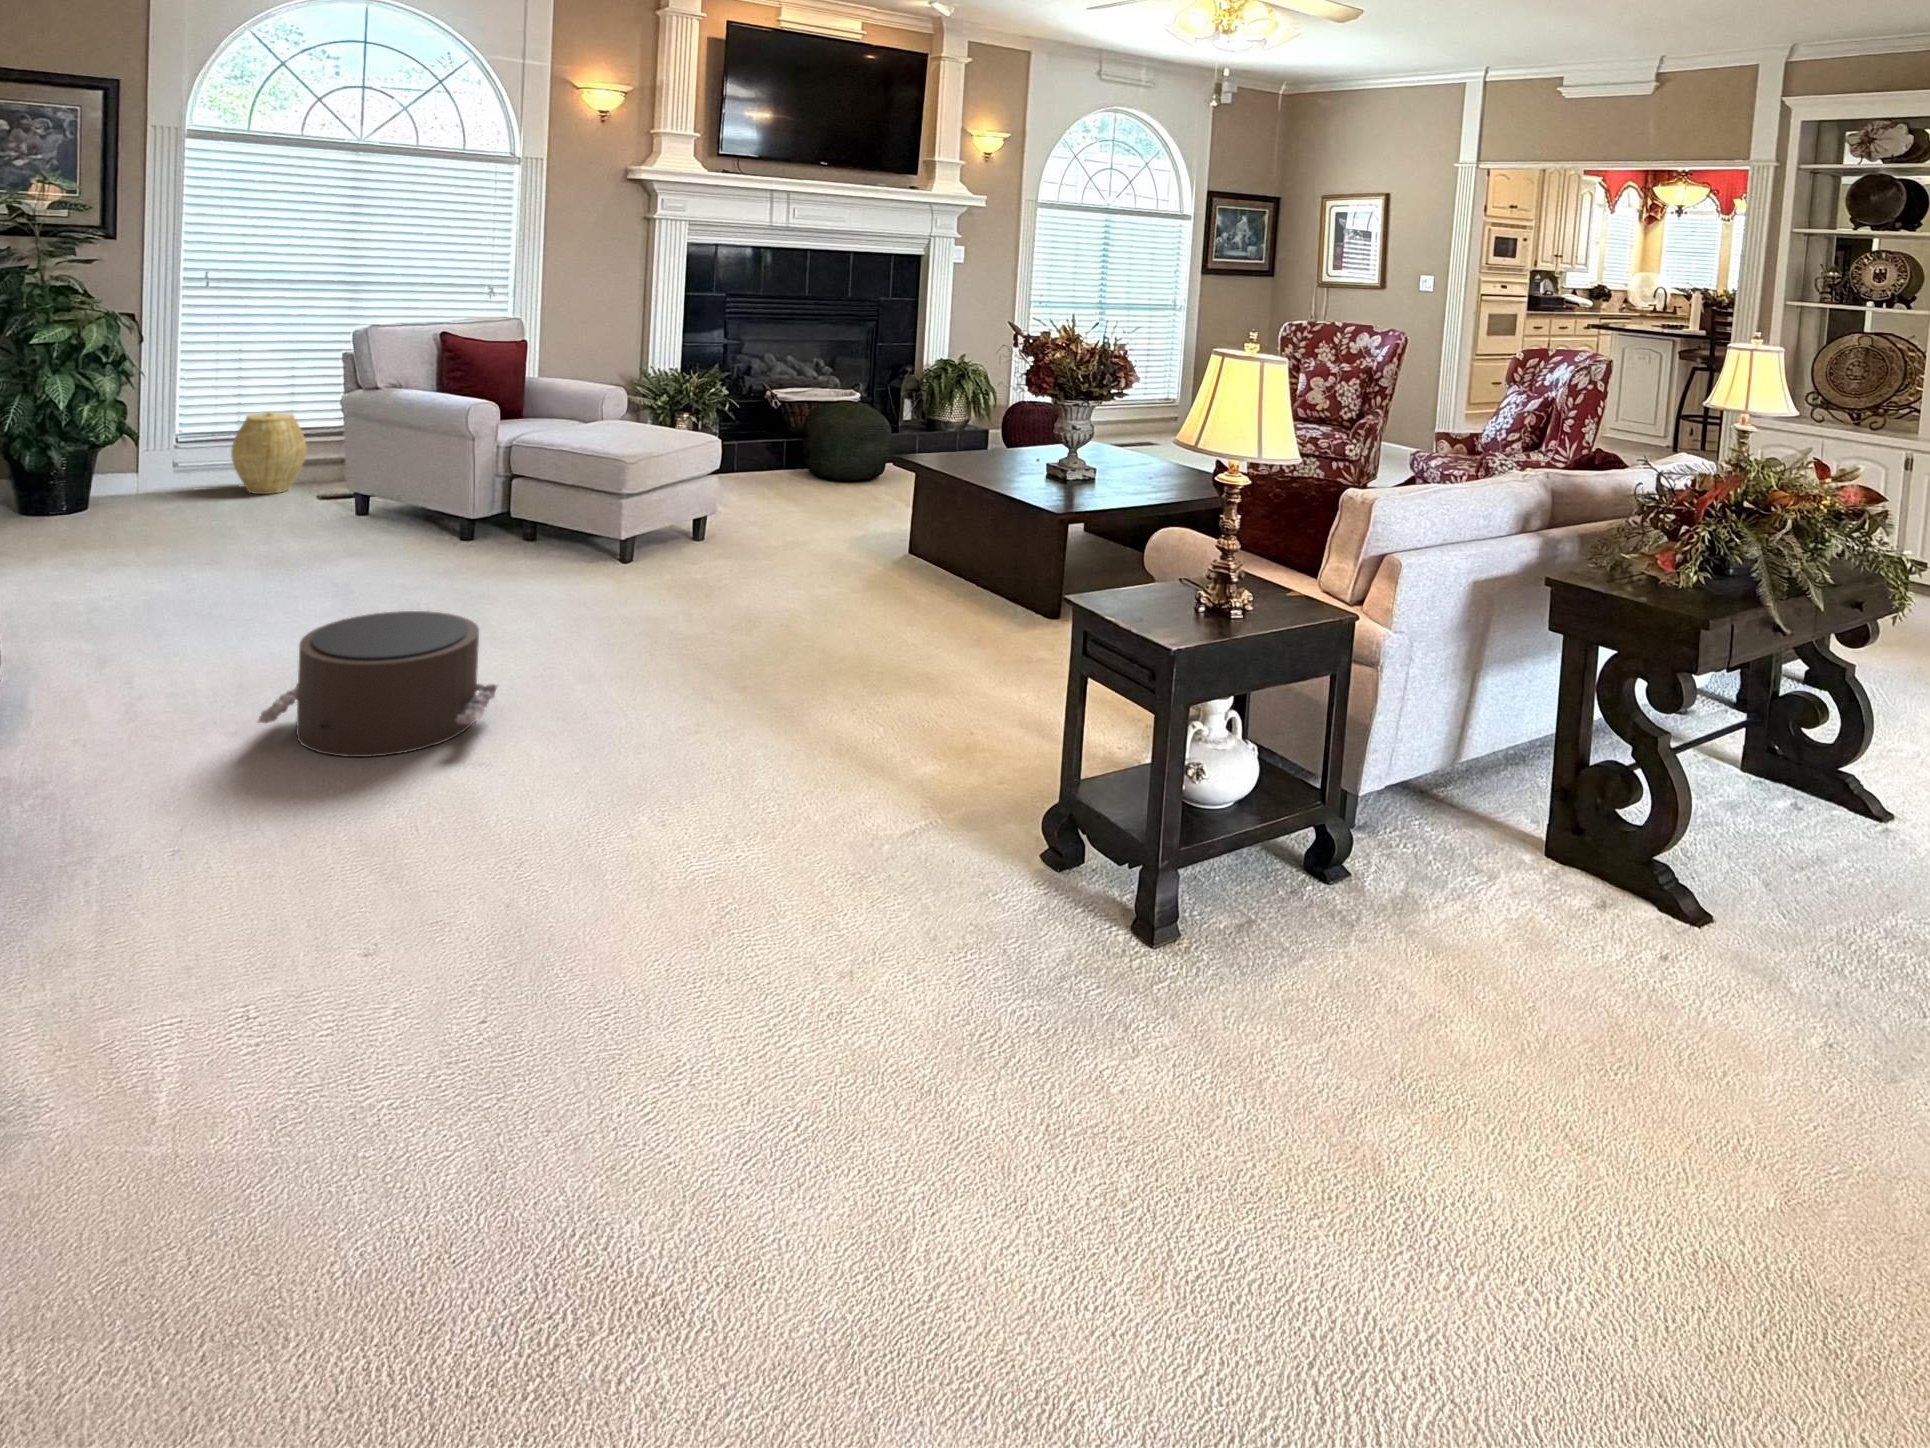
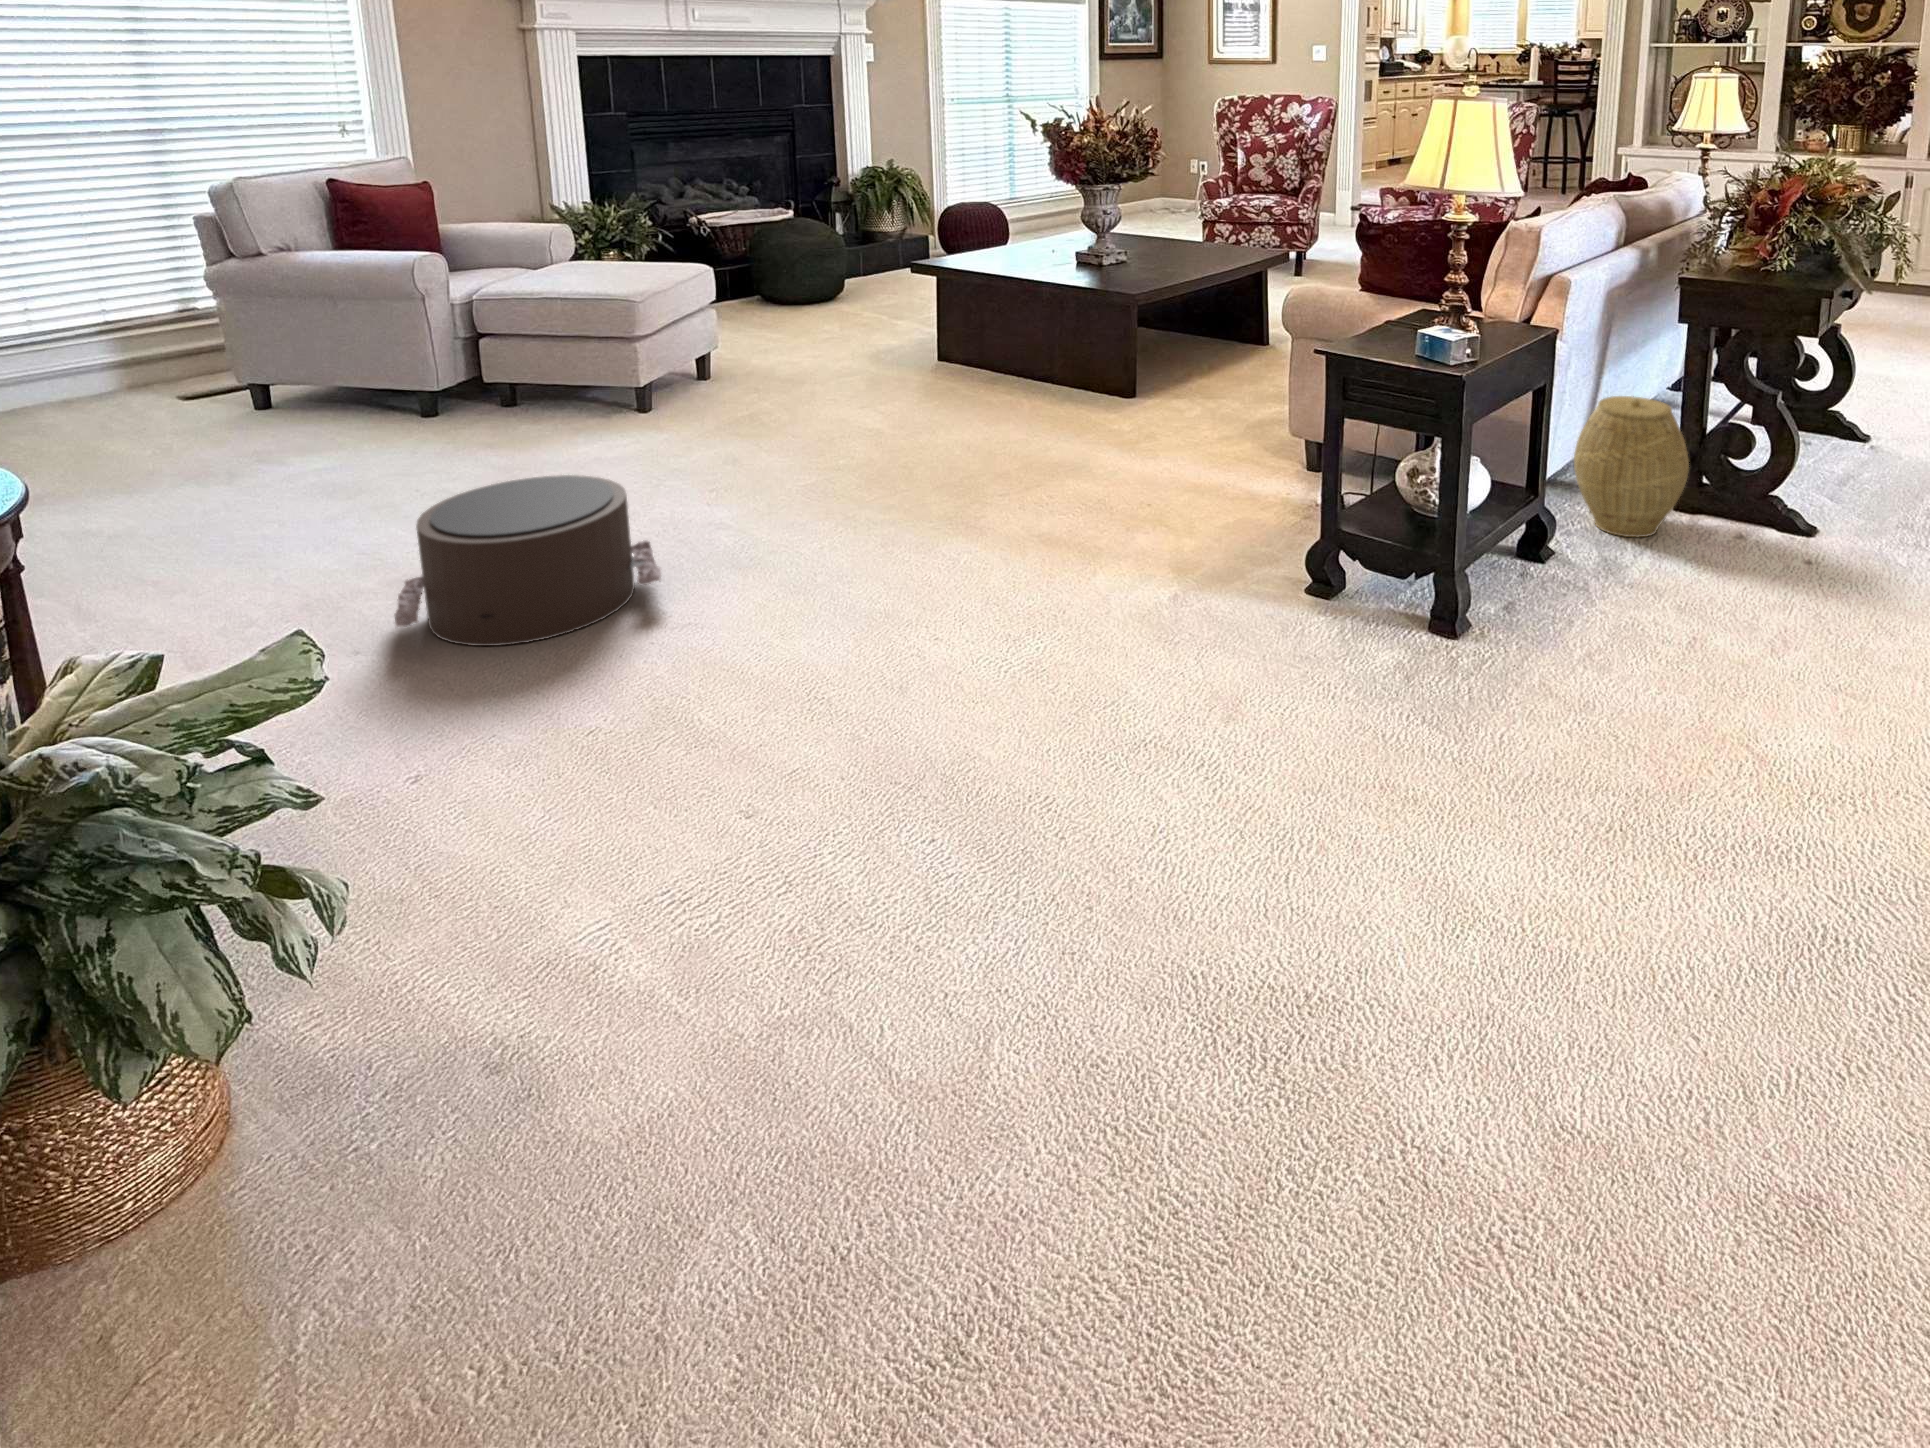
woven basket: present [231,412,306,494] -> present [1574,396,1689,537]

